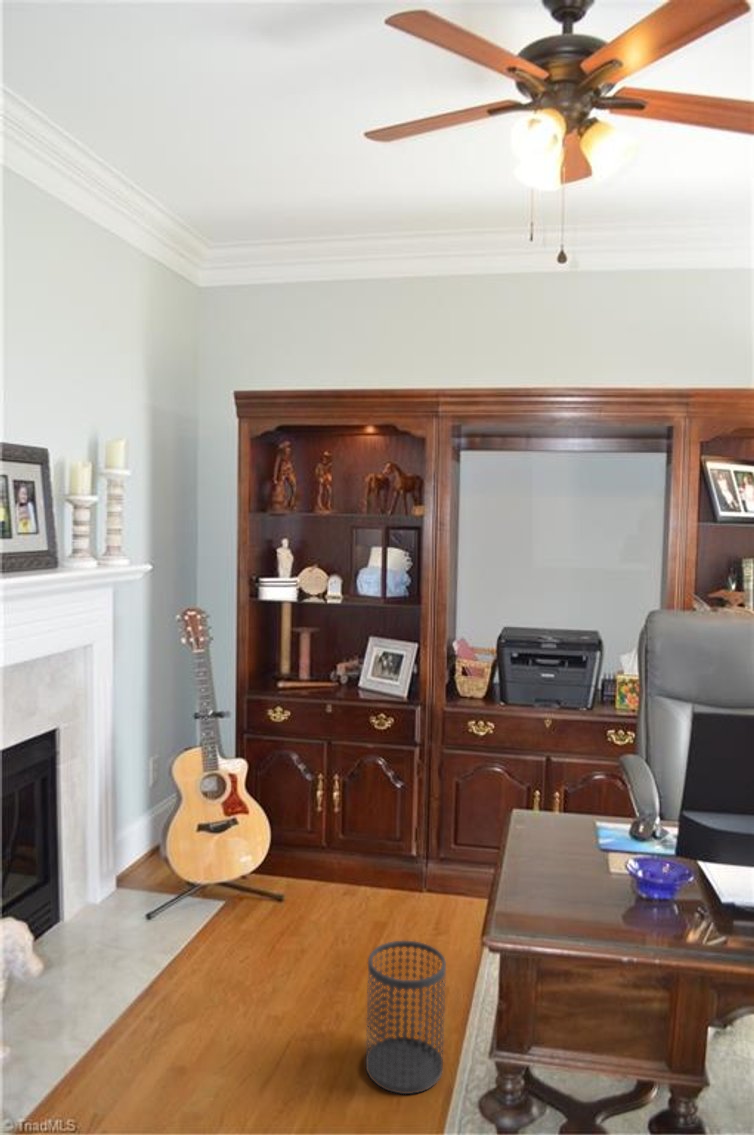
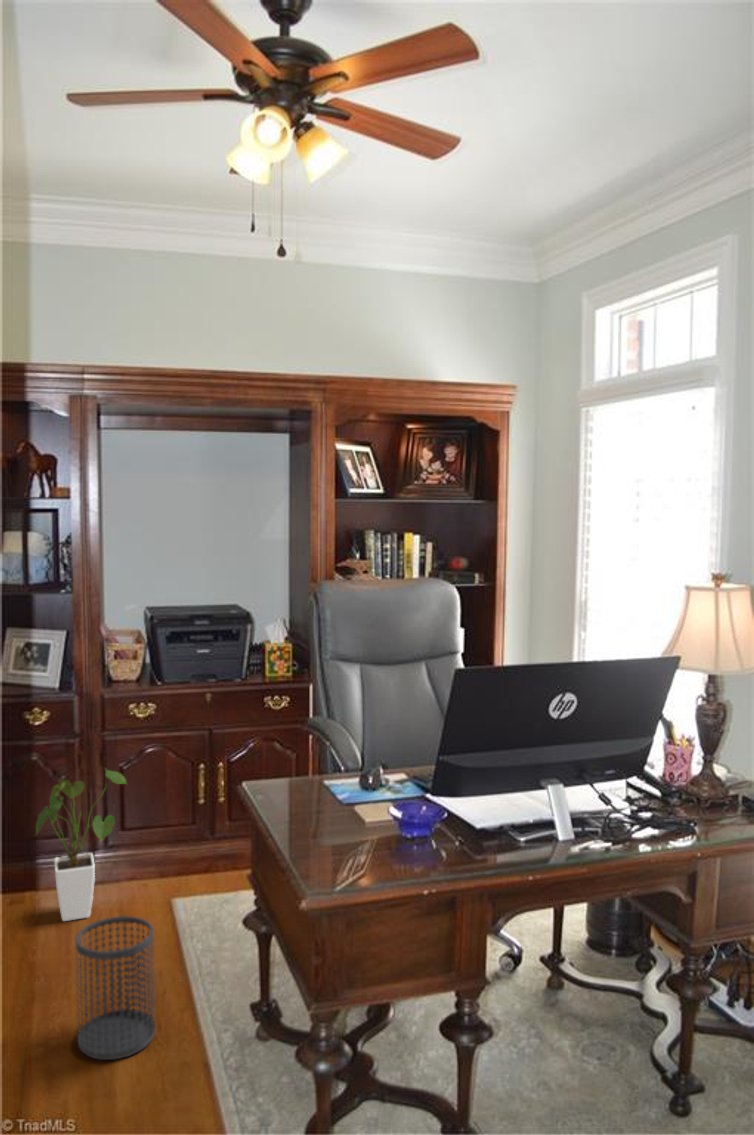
house plant: none [369,781,462,927] -> present [36,770,126,921]

